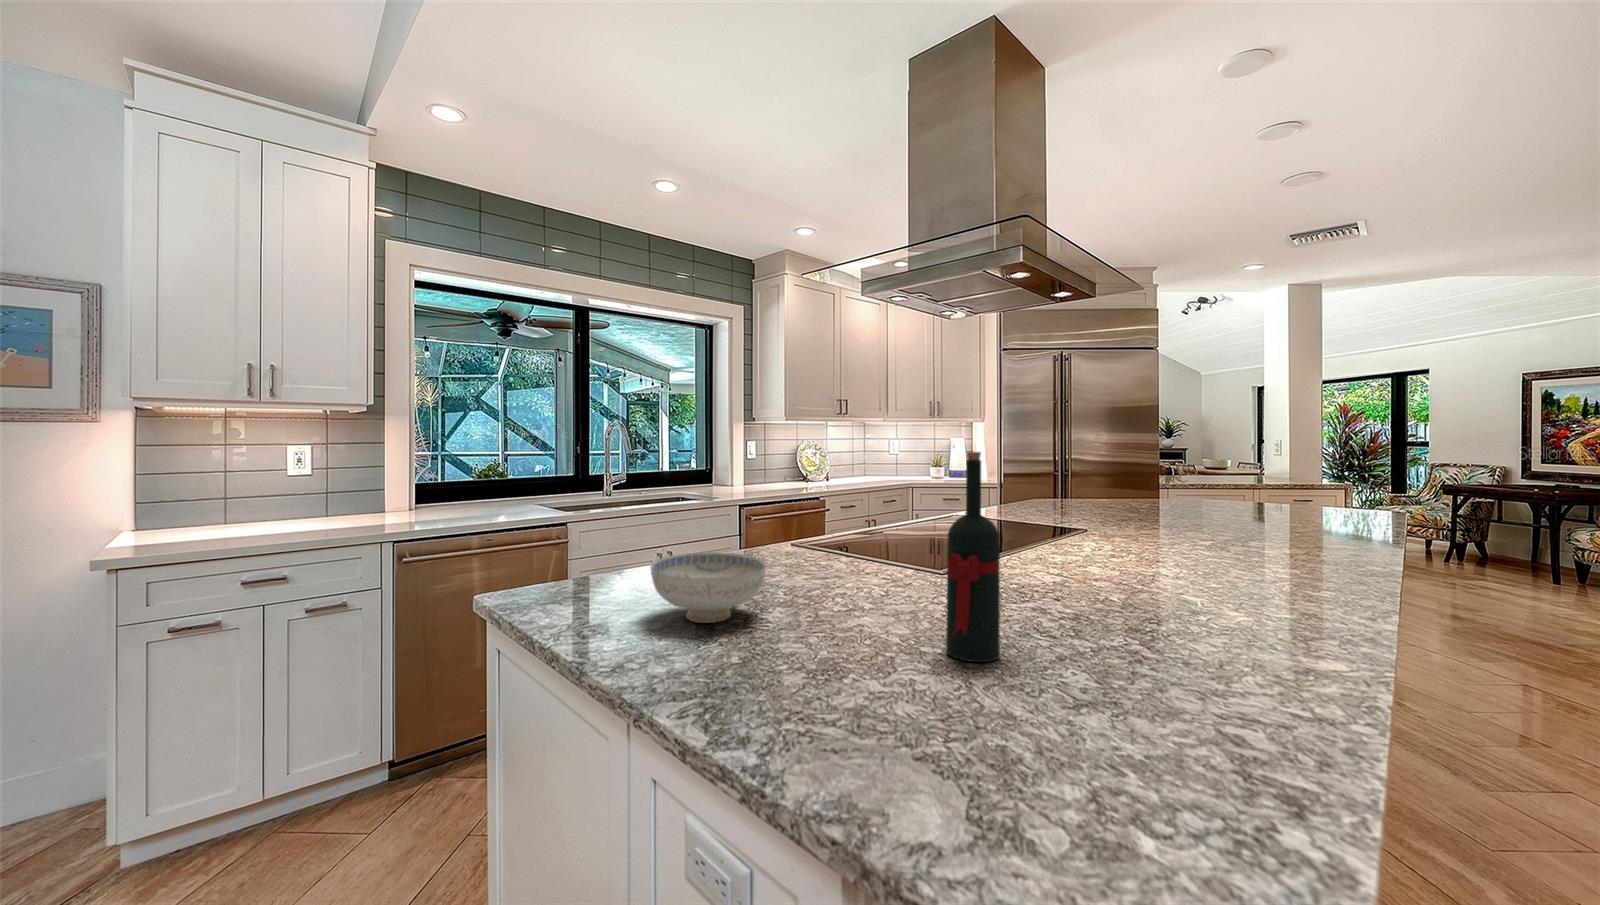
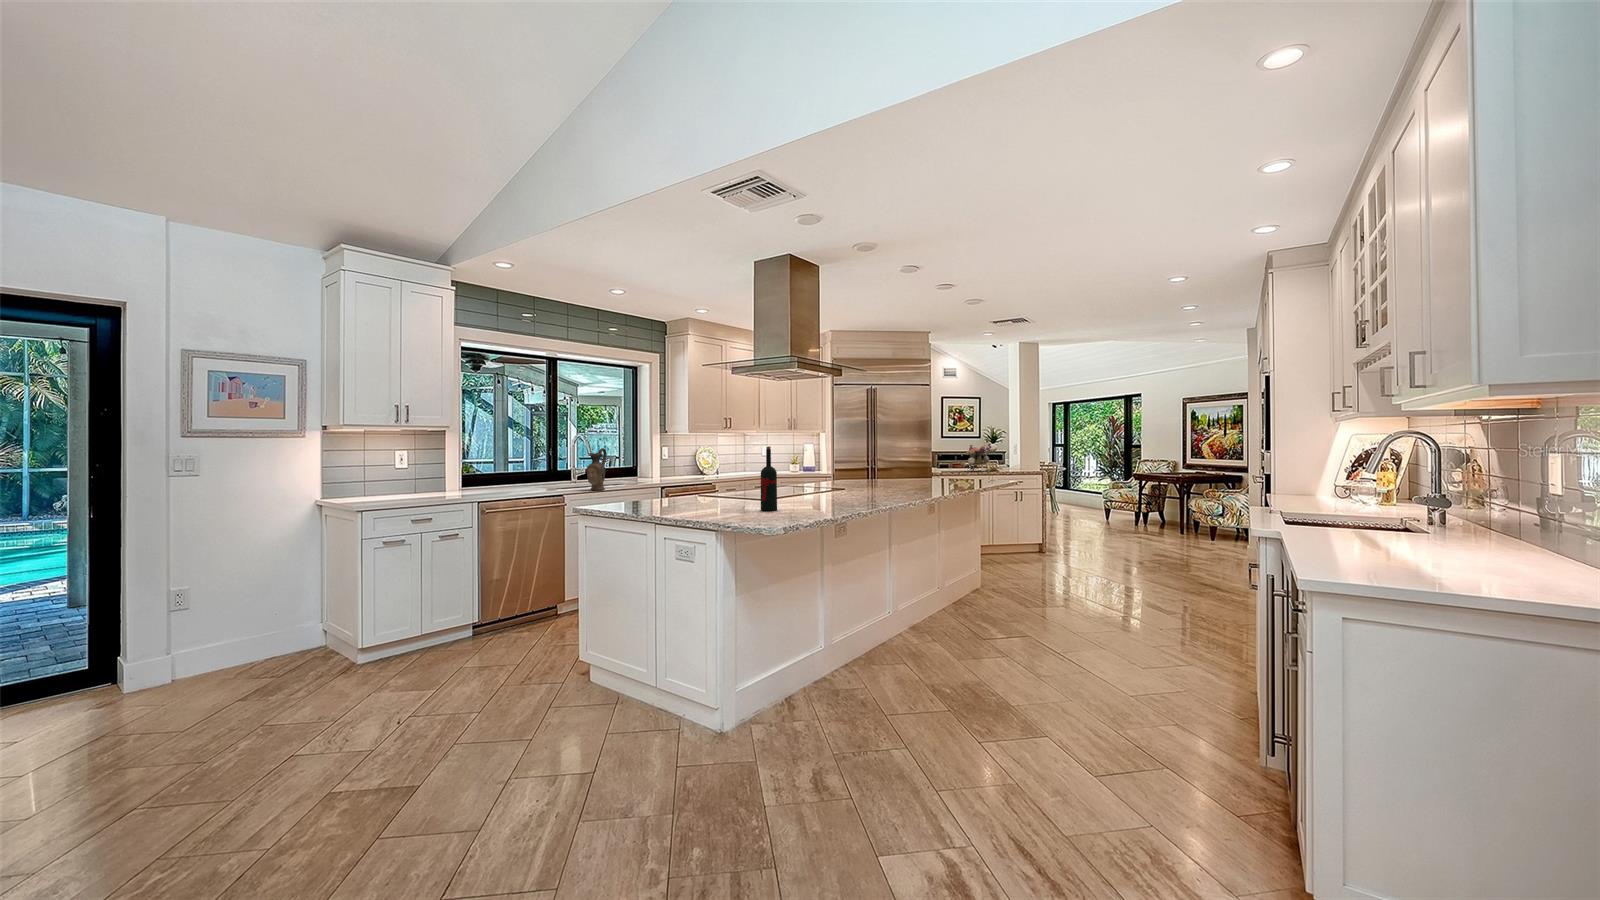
flower arrangement: none [1196,438,1257,481] -> present [962,444,994,471]
ceramic pitcher: none [609,444,644,515] -> present [587,448,607,490]
ceramic bowl: present [651,552,766,623] -> none [657,487,700,509]

